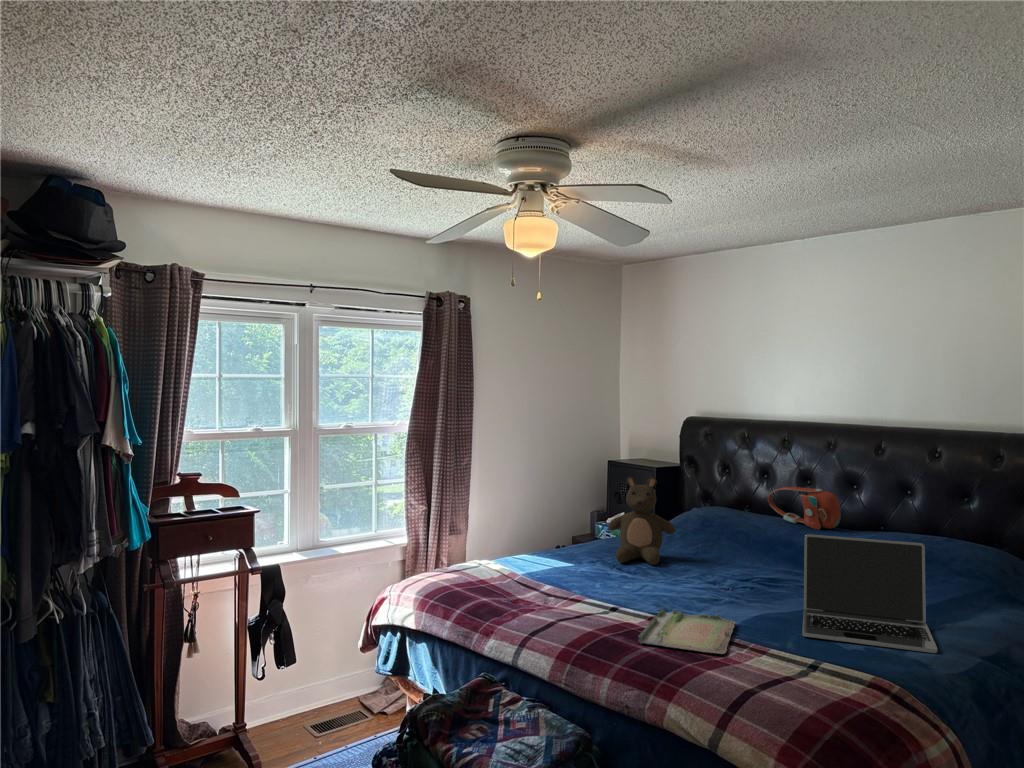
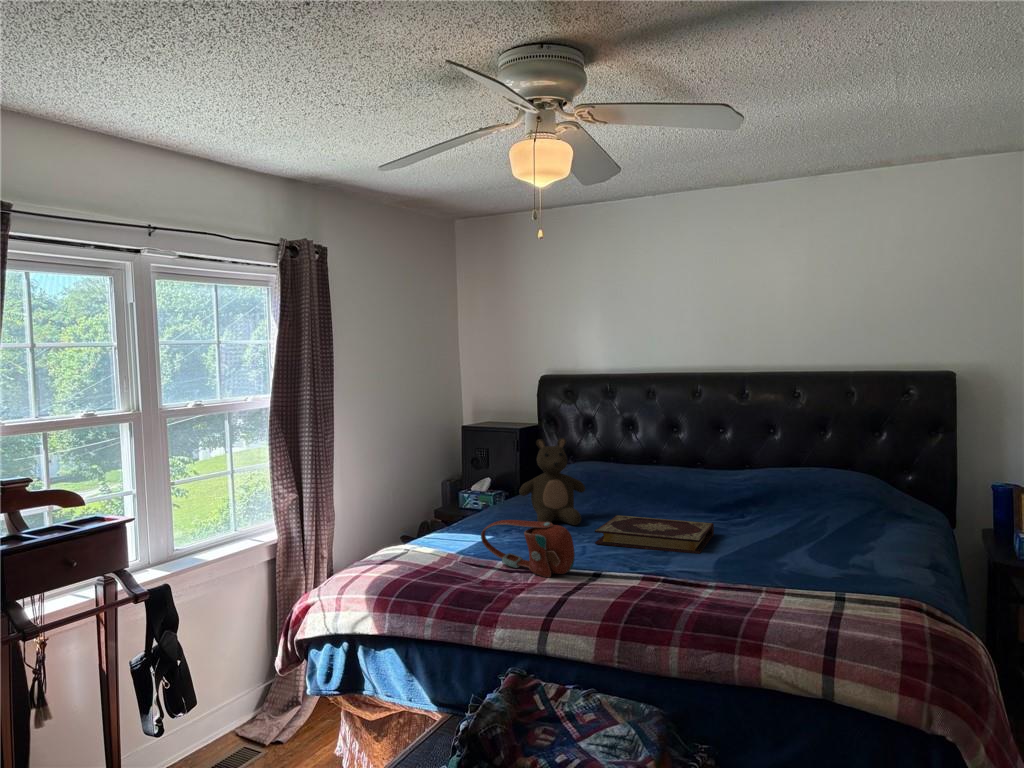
handbag: present [768,487,841,529] -> present [481,520,575,577]
laptop: present [802,534,937,653] -> none [757,473,901,571]
book: none [646,560,778,608] -> present [595,515,714,554]
tray: present [638,608,735,654] -> none [651,558,760,605]

